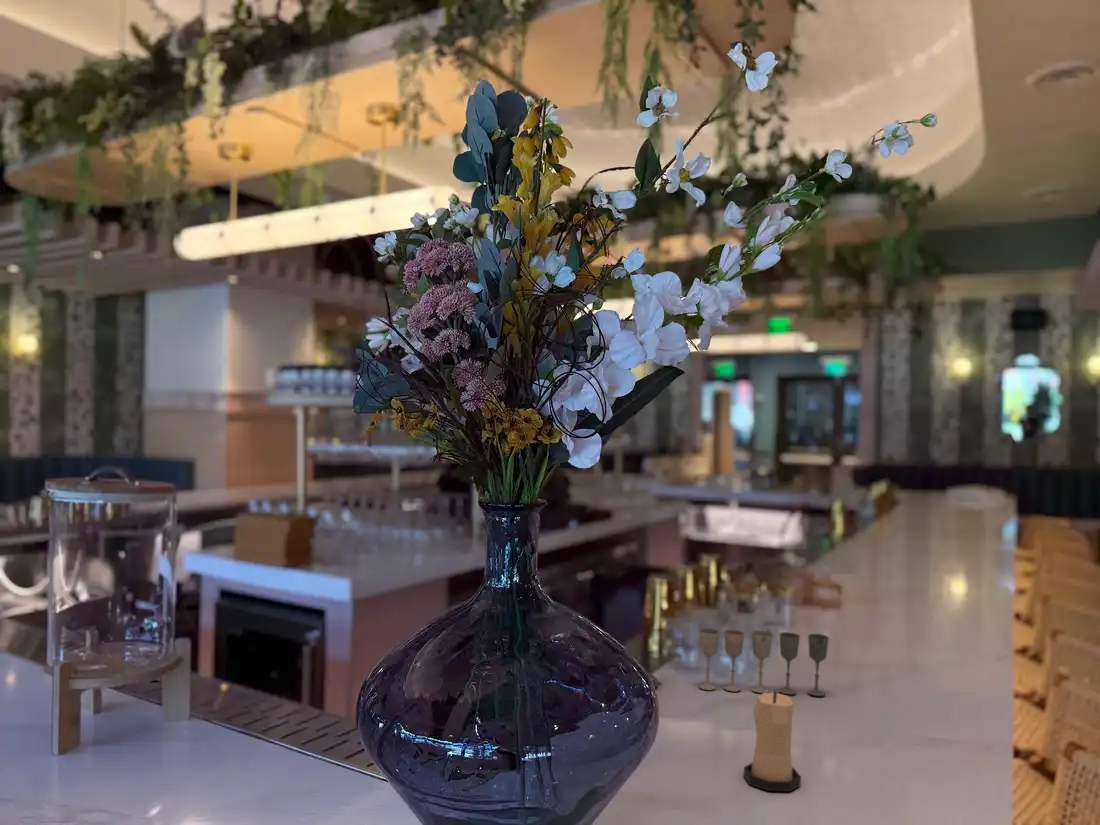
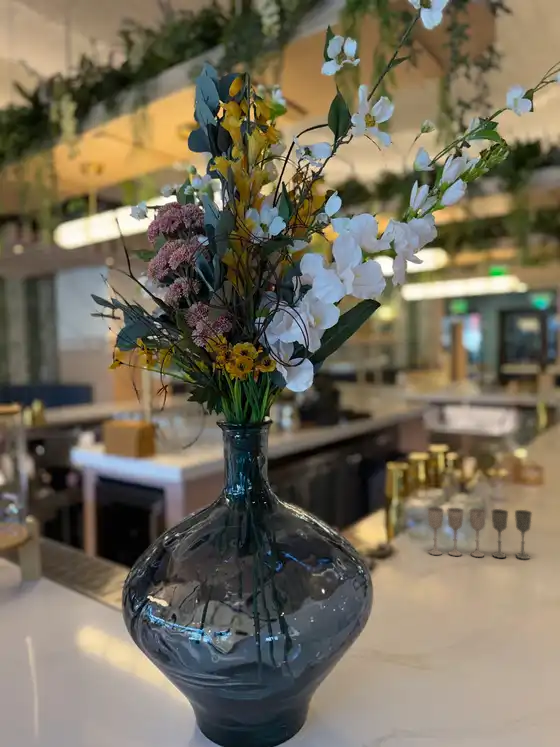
candle: present [744,690,801,791] -> none [460,563,508,646]

